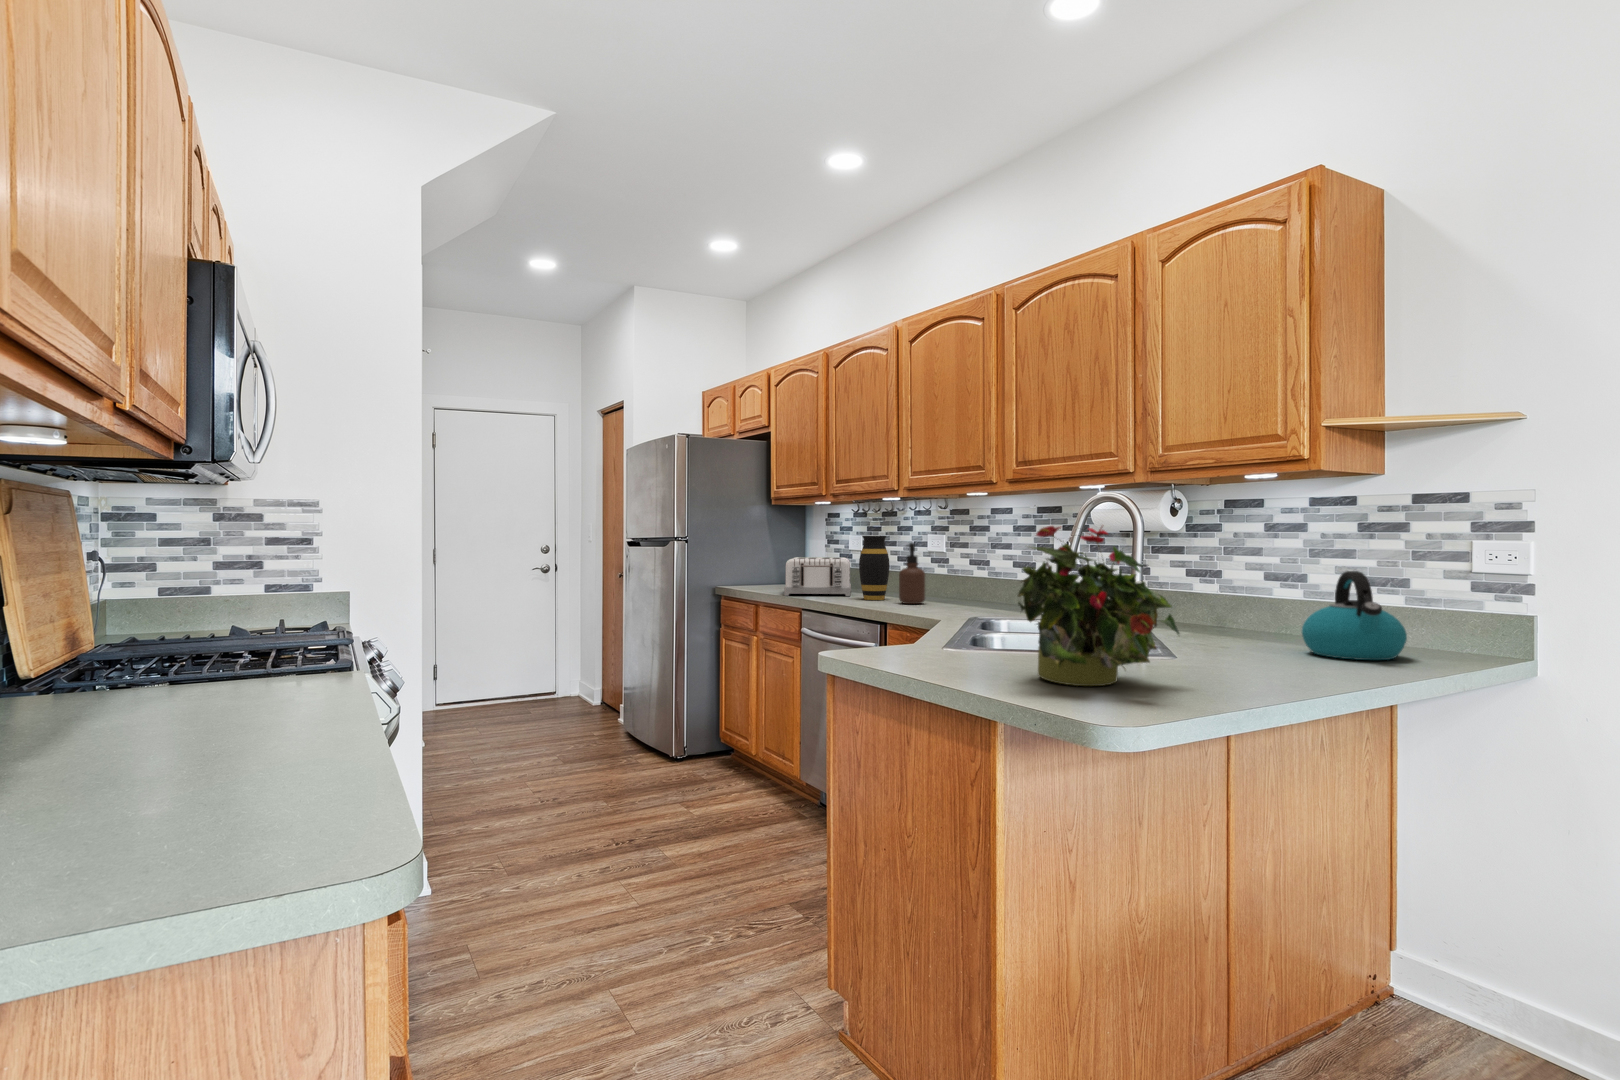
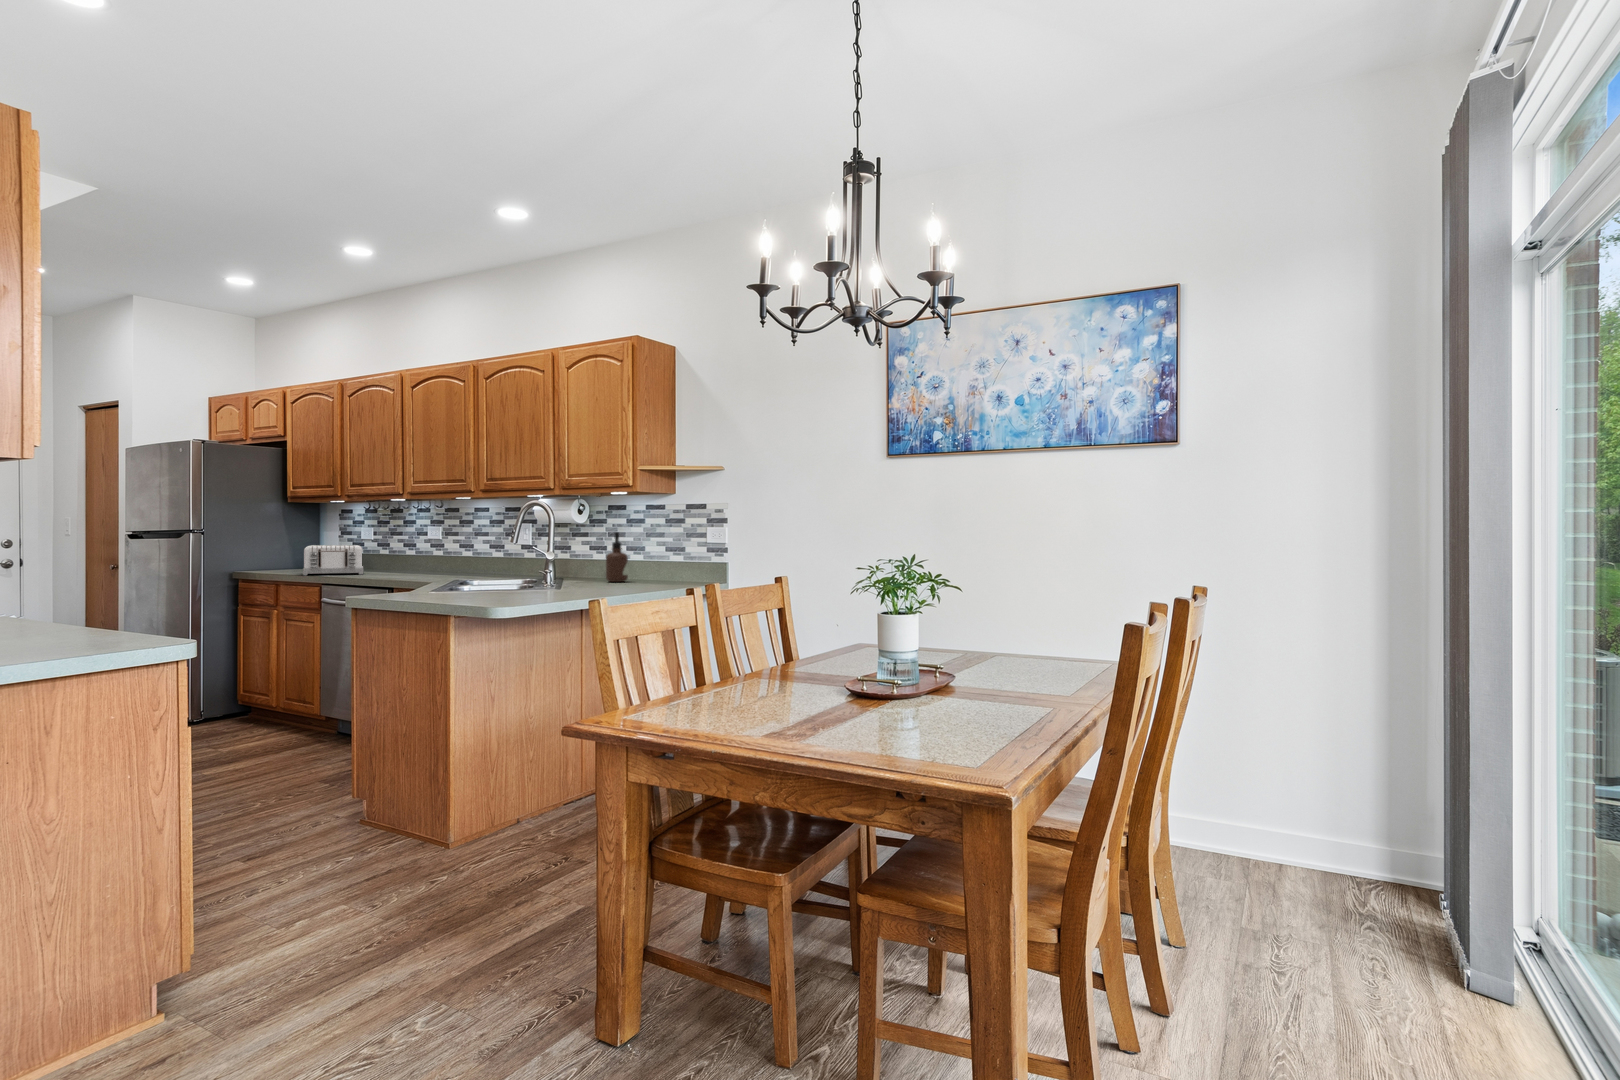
potted plant: present [1017,526,1179,686] -> none [462,517,547,596]
vase: present [859,536,889,600] -> none [371,527,396,576]
soap dispenser: present [899,543,925,604] -> present [606,532,628,582]
kettle: present [1302,571,1407,660] -> none [630,543,675,586]

